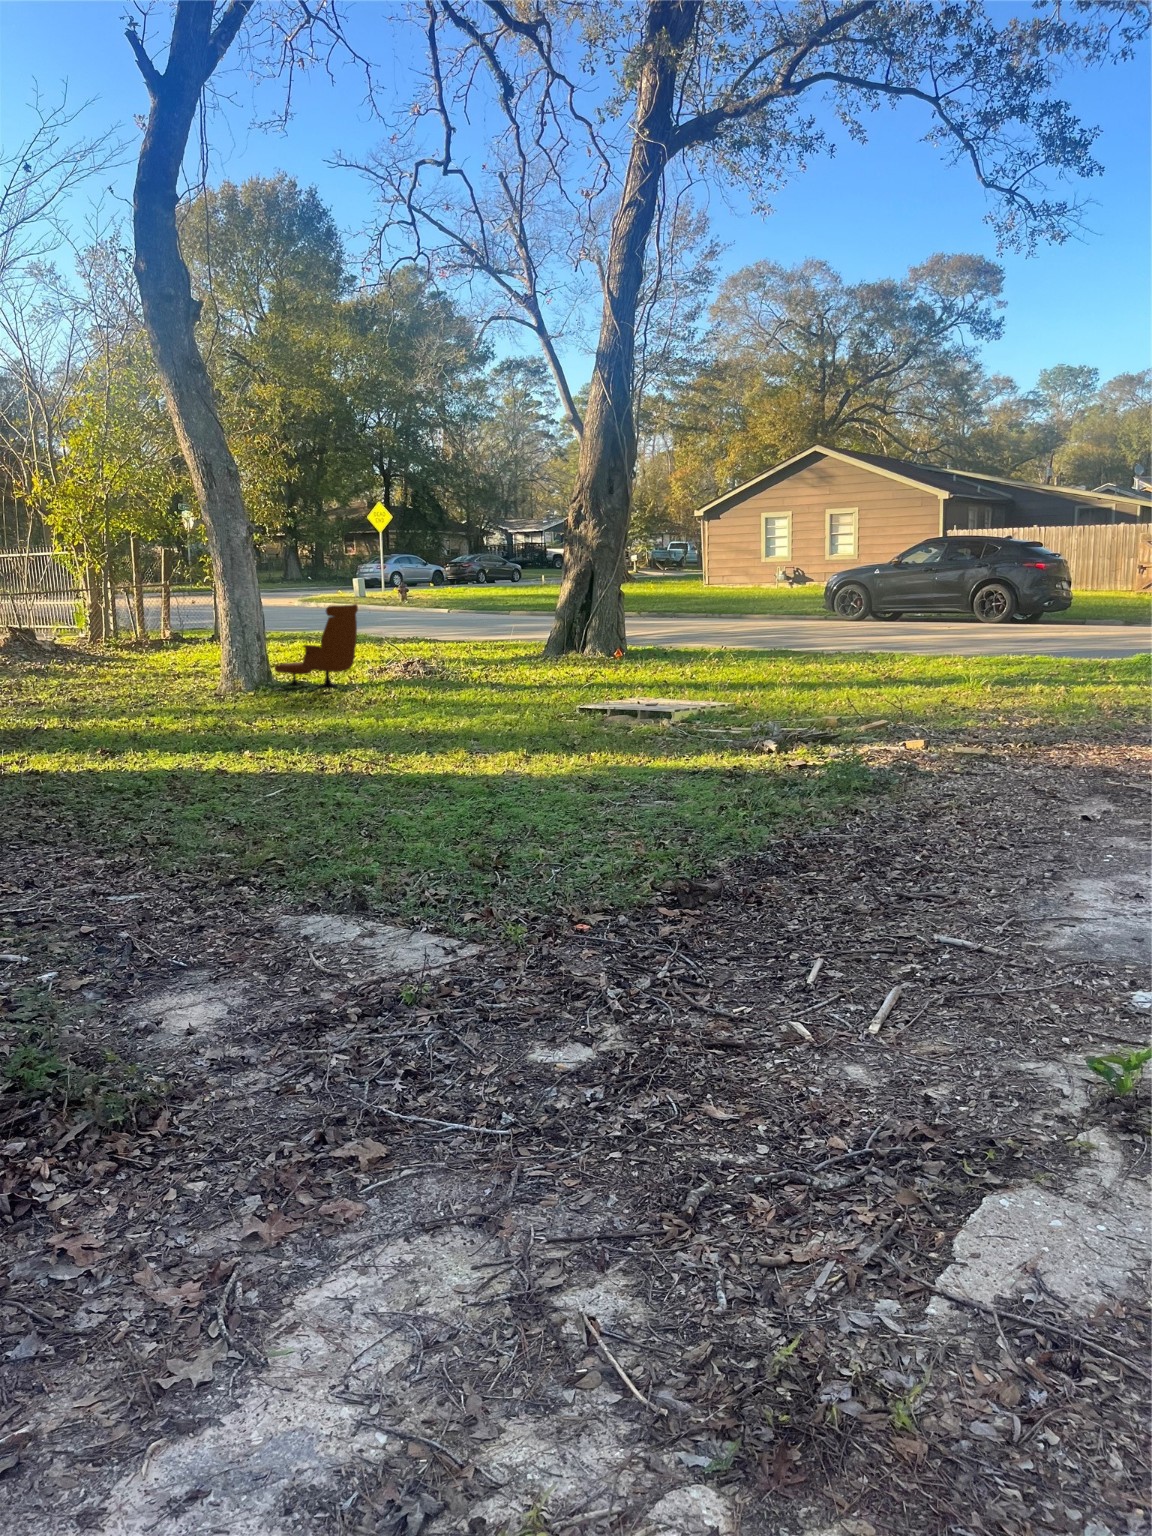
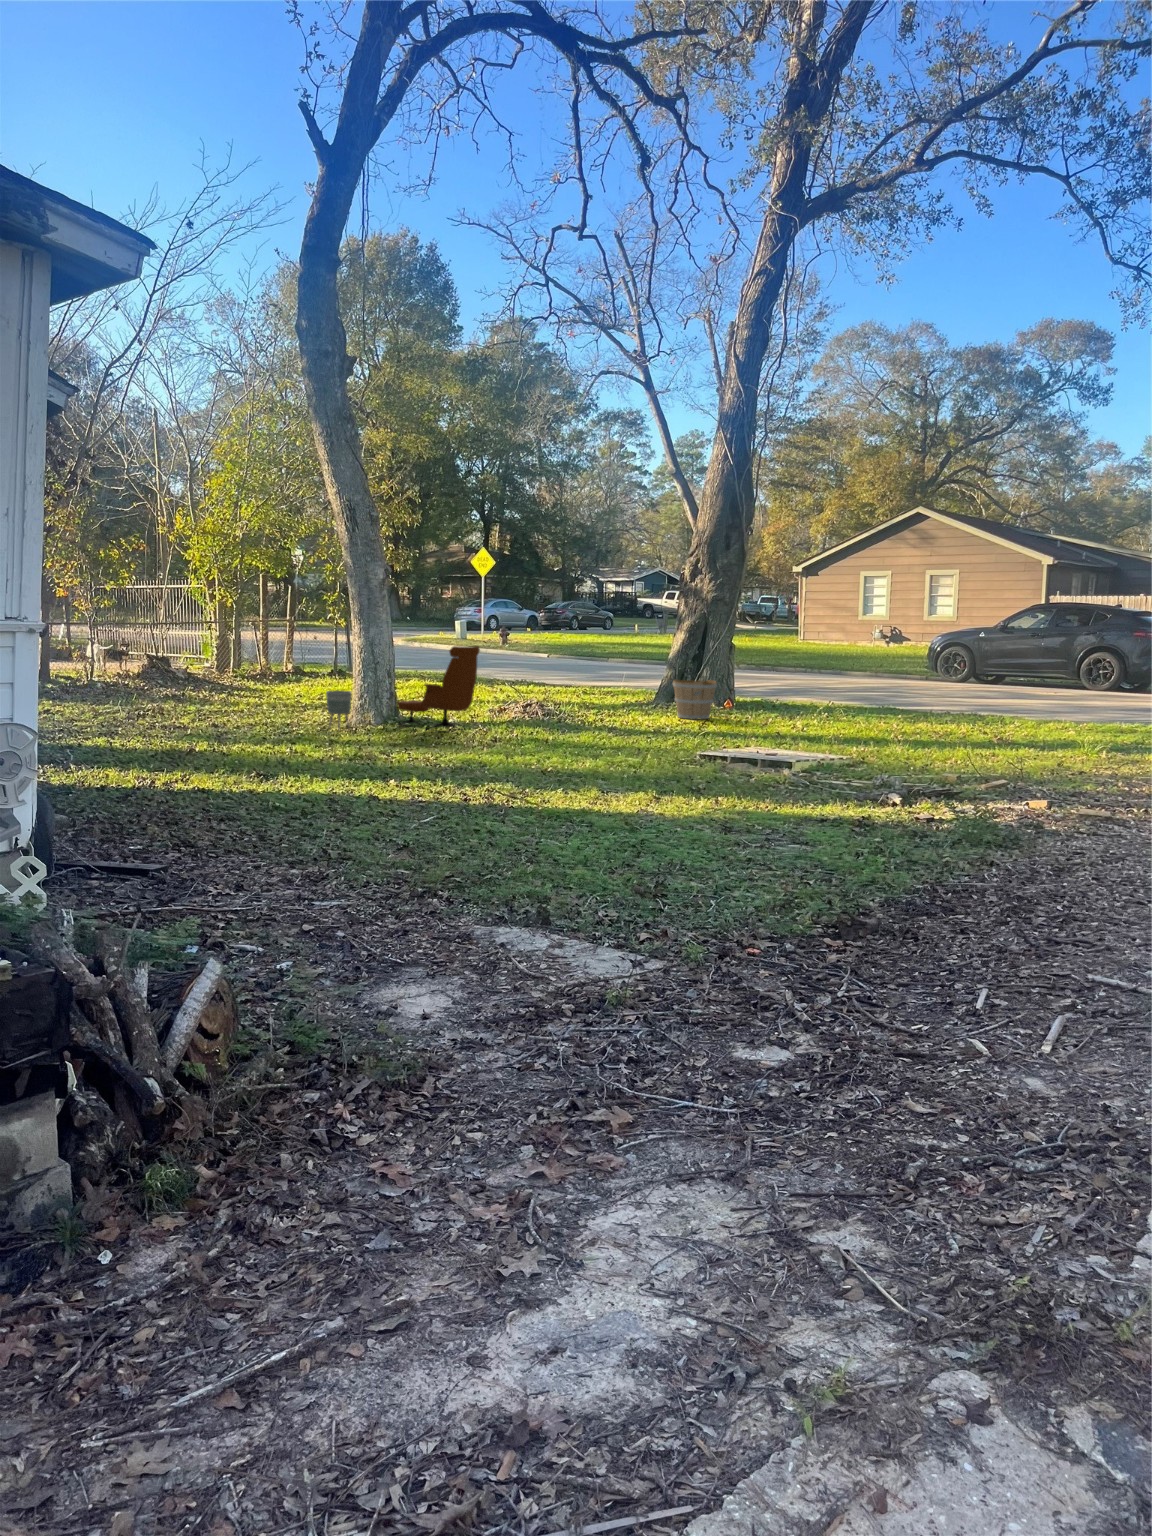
wooden bucket: none [563,628,608,668] -> present [673,679,717,720]
planter: none [201,656,229,698] -> present [326,690,352,730]

